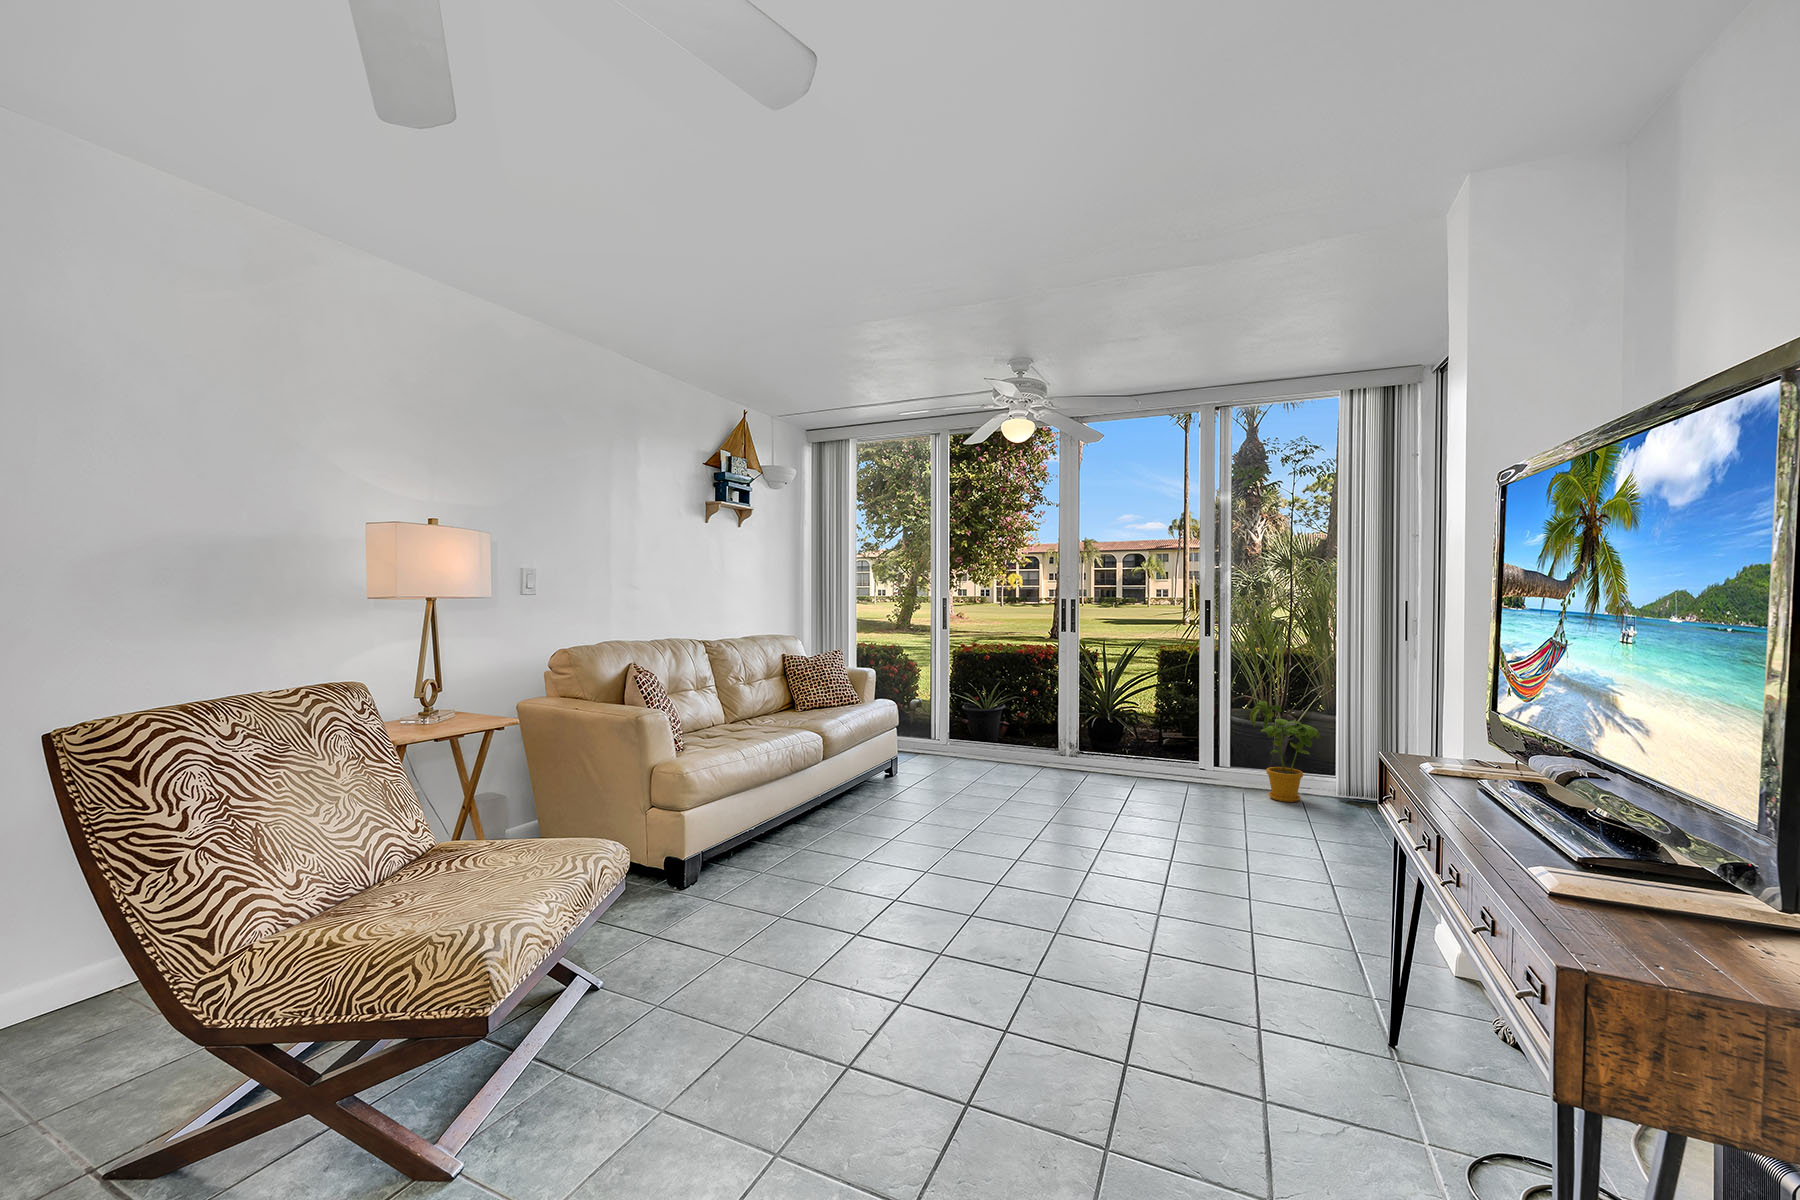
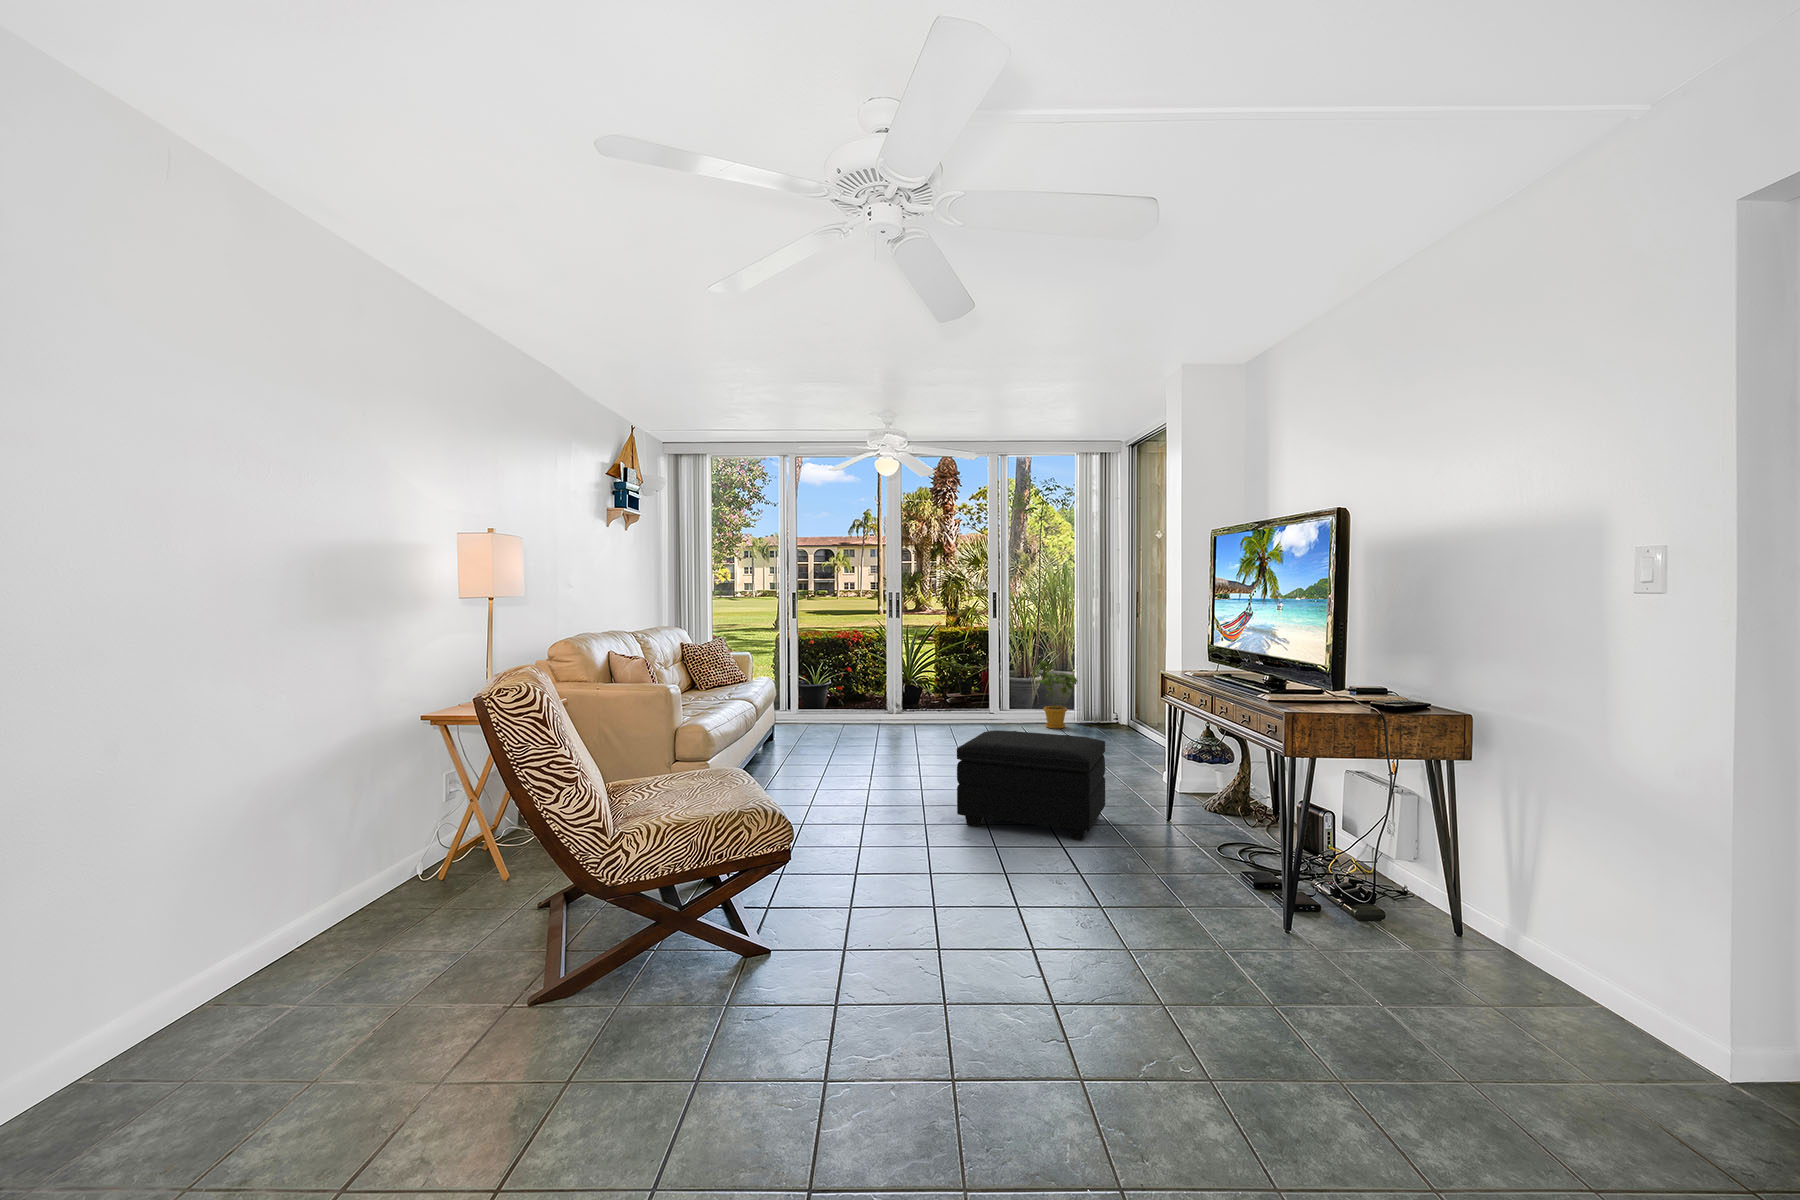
footstool: none [999,812,1268,1043] -> present [957,730,1105,840]

